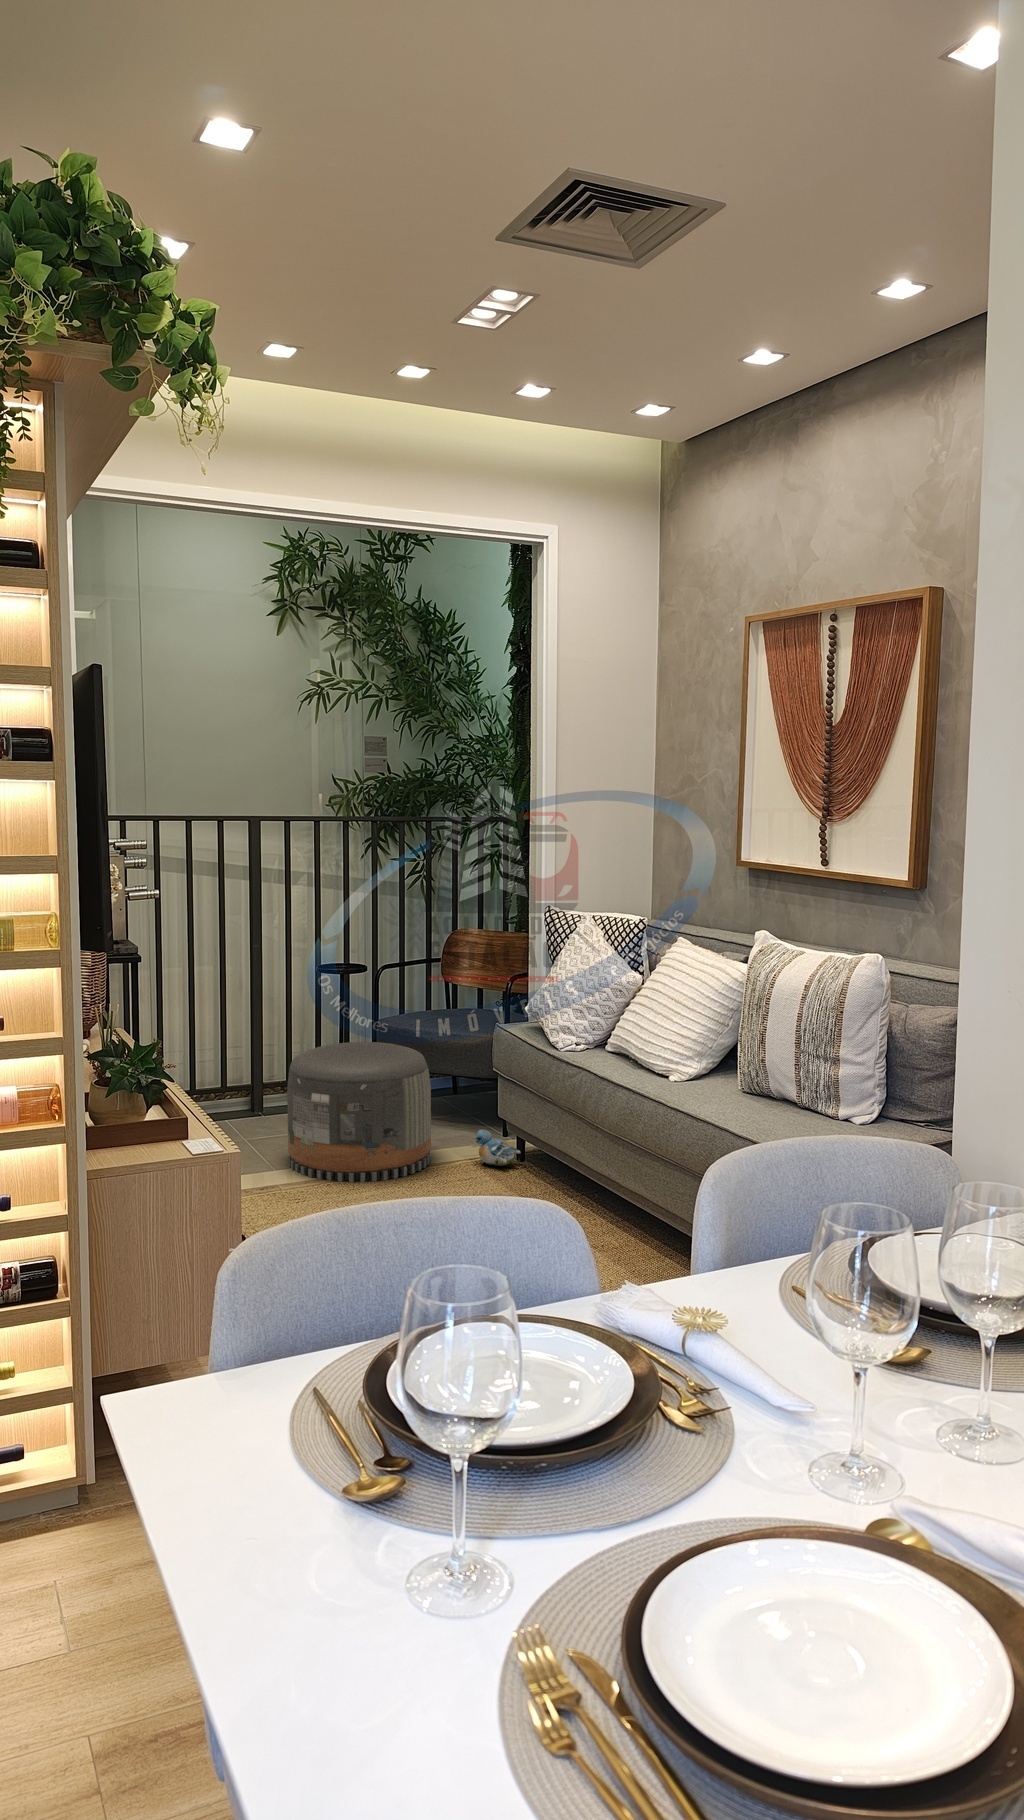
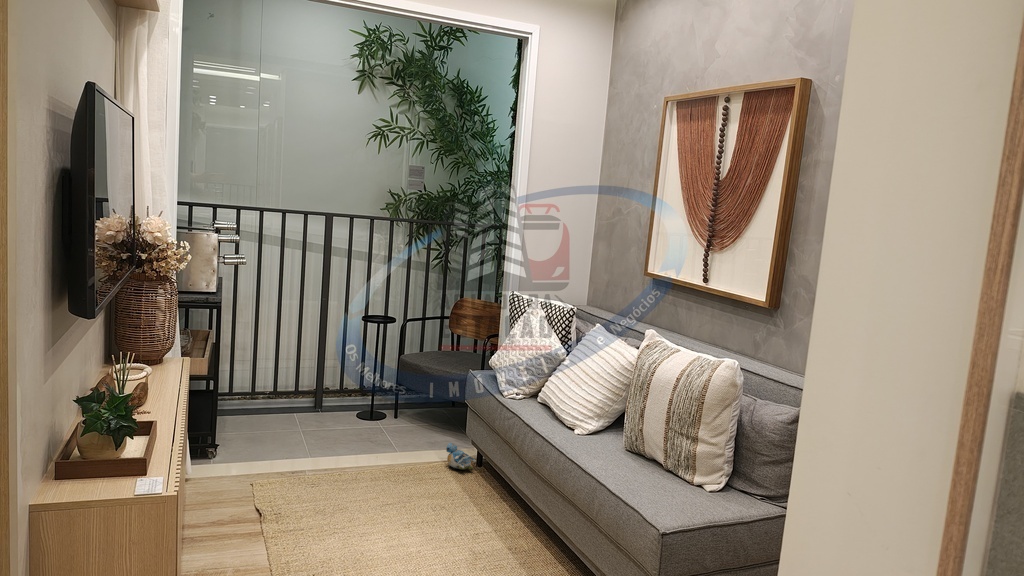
pouf: present [287,1042,431,1182] -> none [315,373,418,474]

